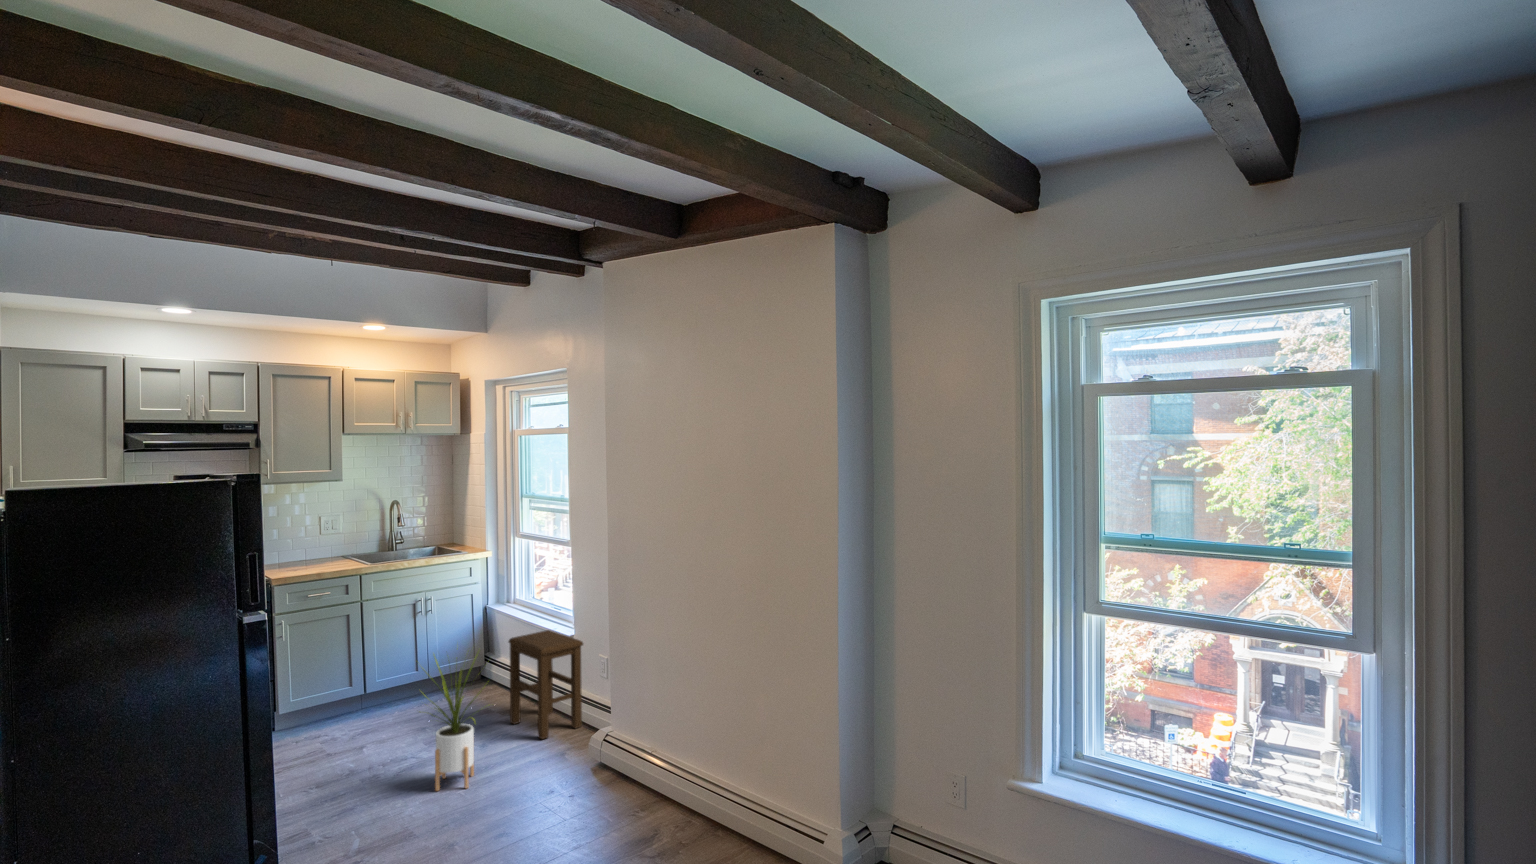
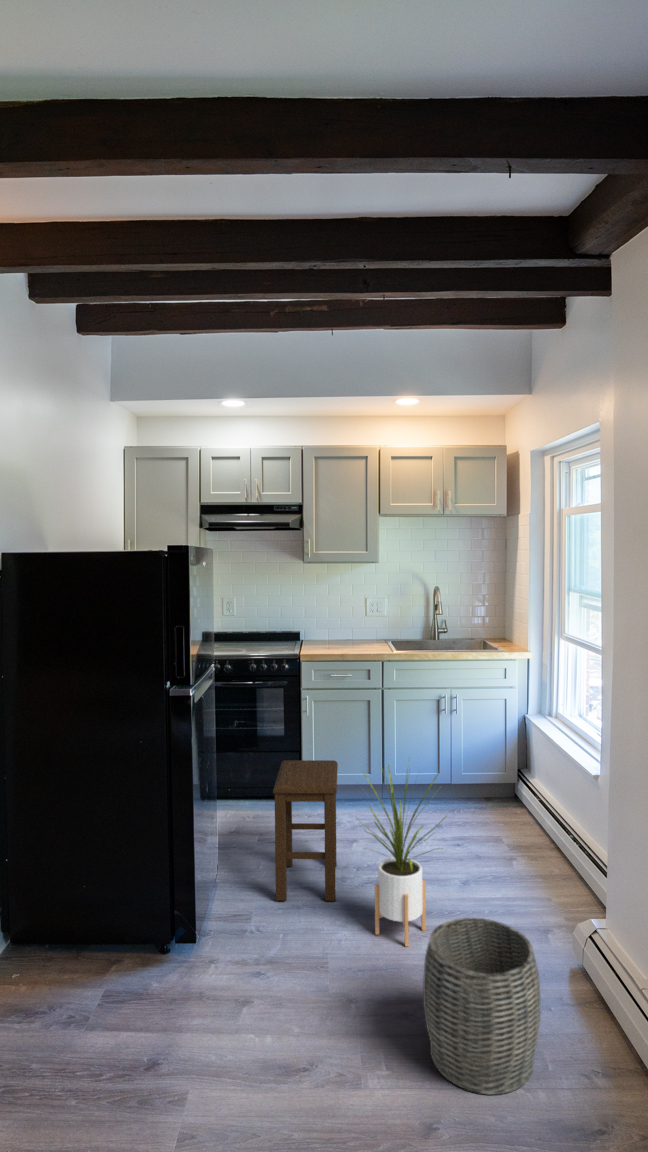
stool: present [509,630,583,739] -> present [273,760,338,901]
woven basket: none [519,728,597,832] -> present [423,918,540,1095]

